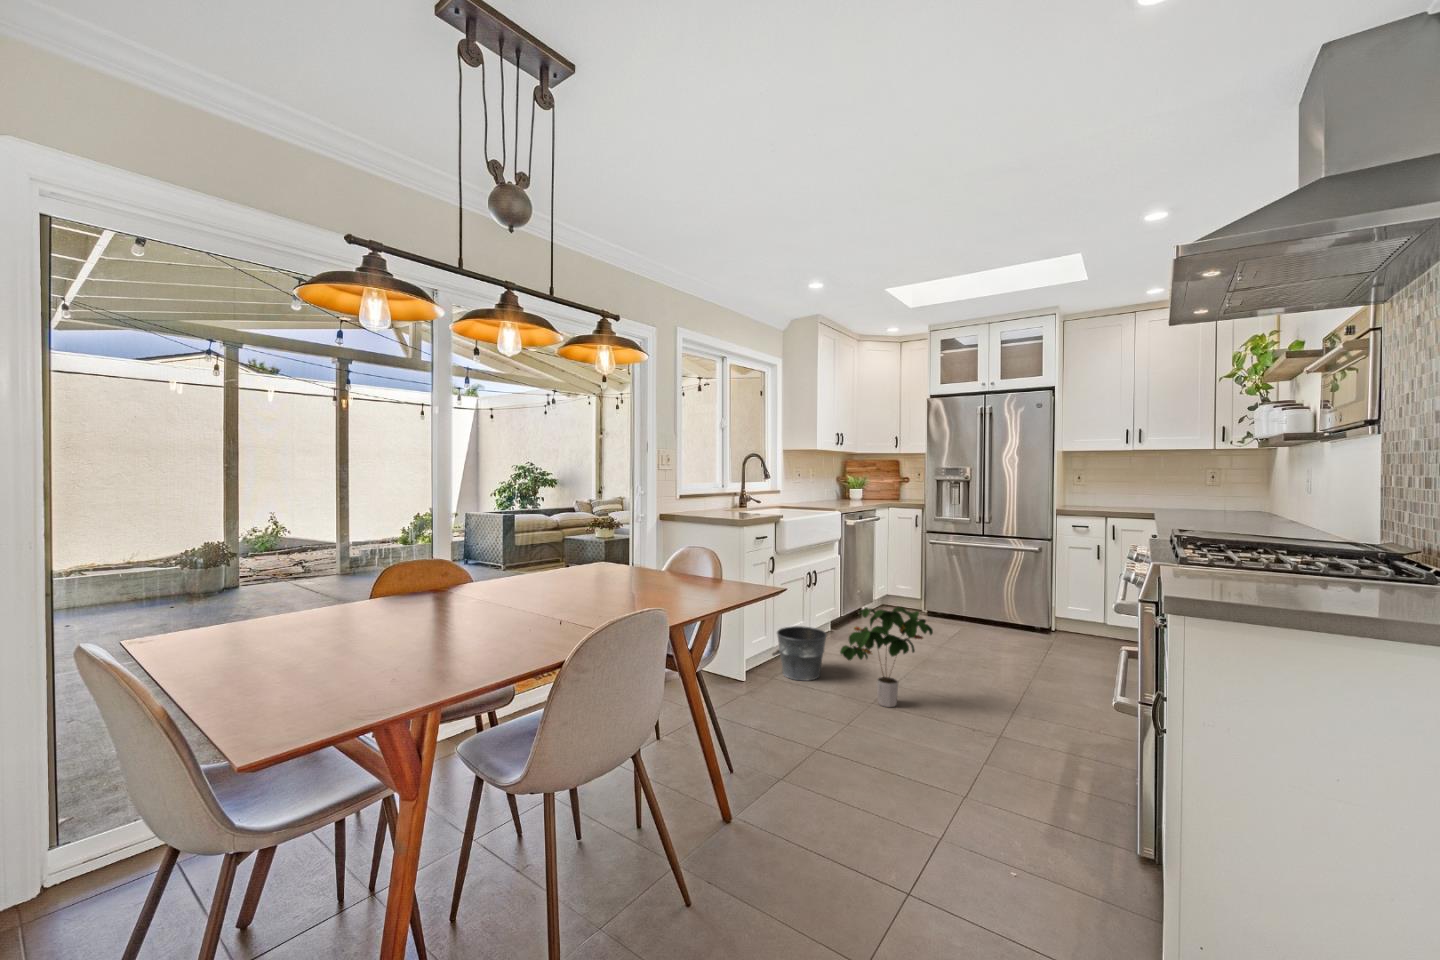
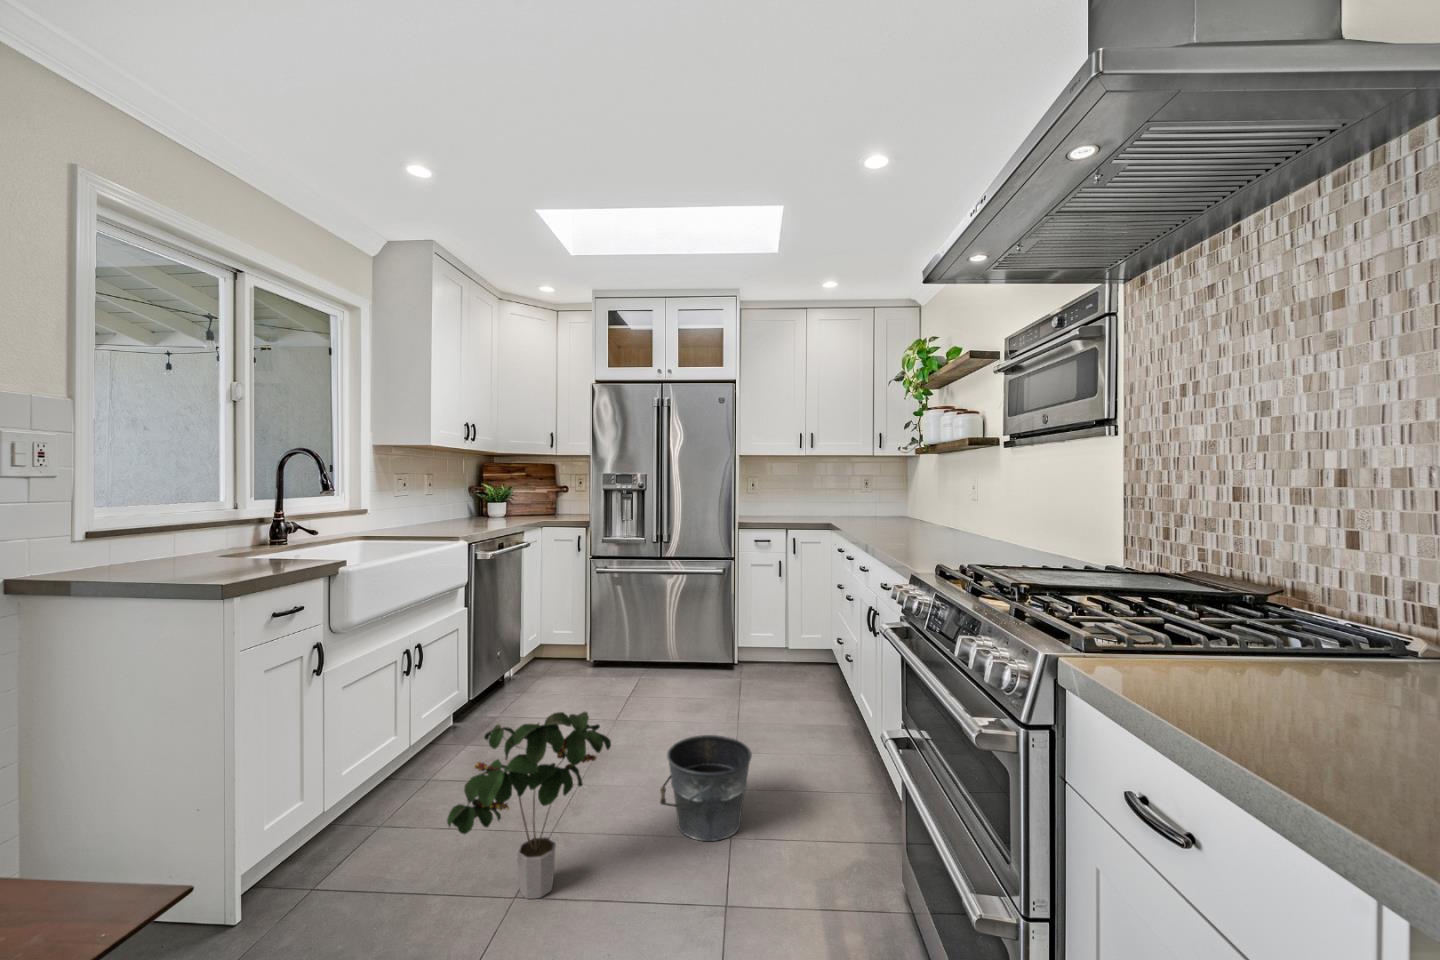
bucket: present [772,626,827,681] -> present [660,735,752,841]

